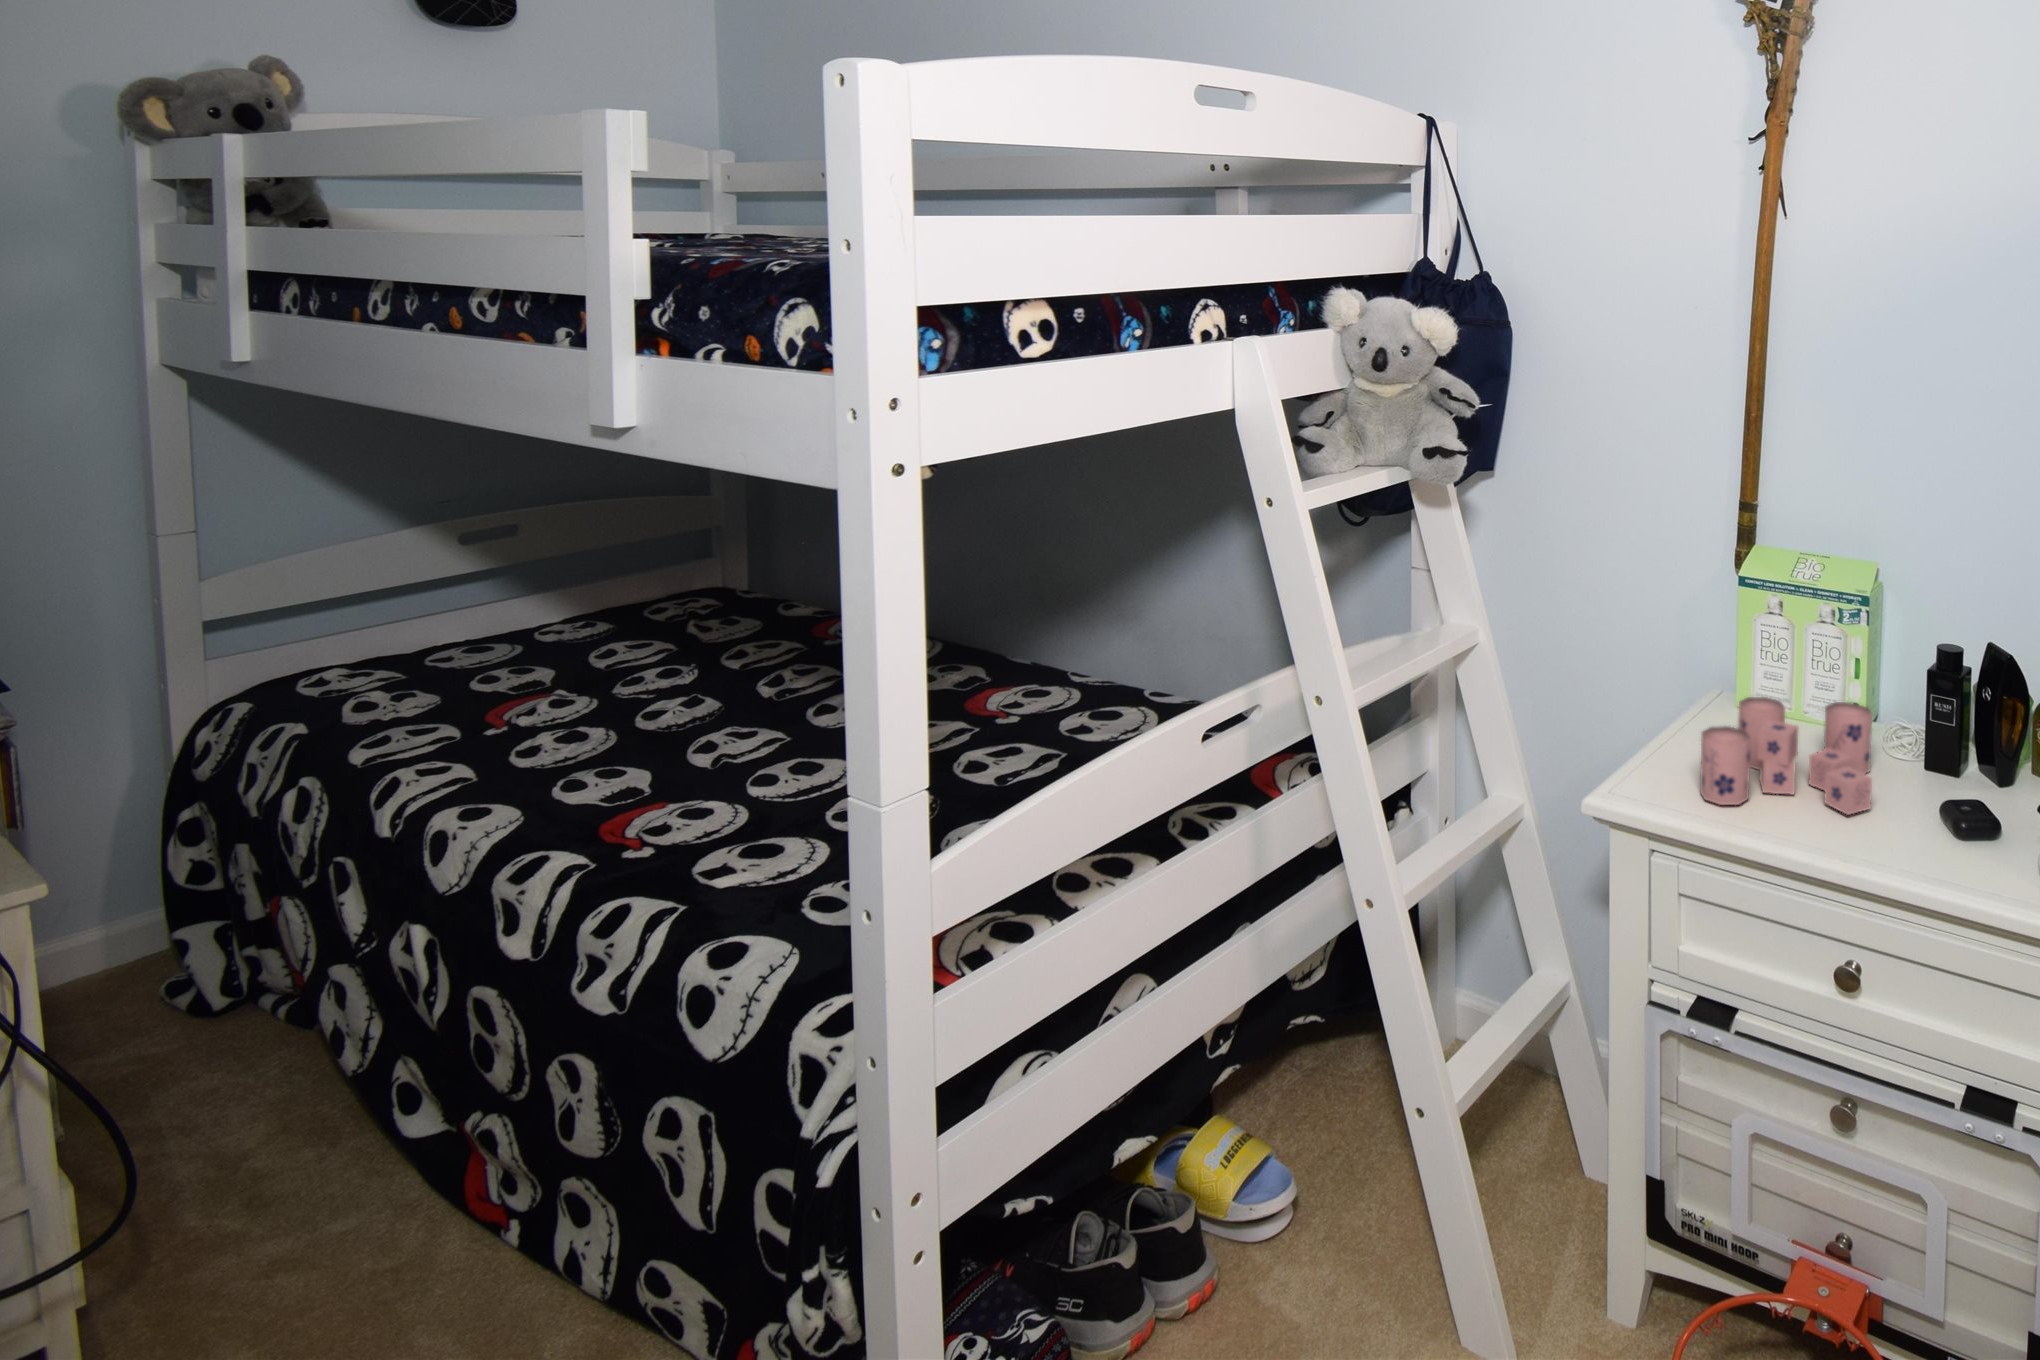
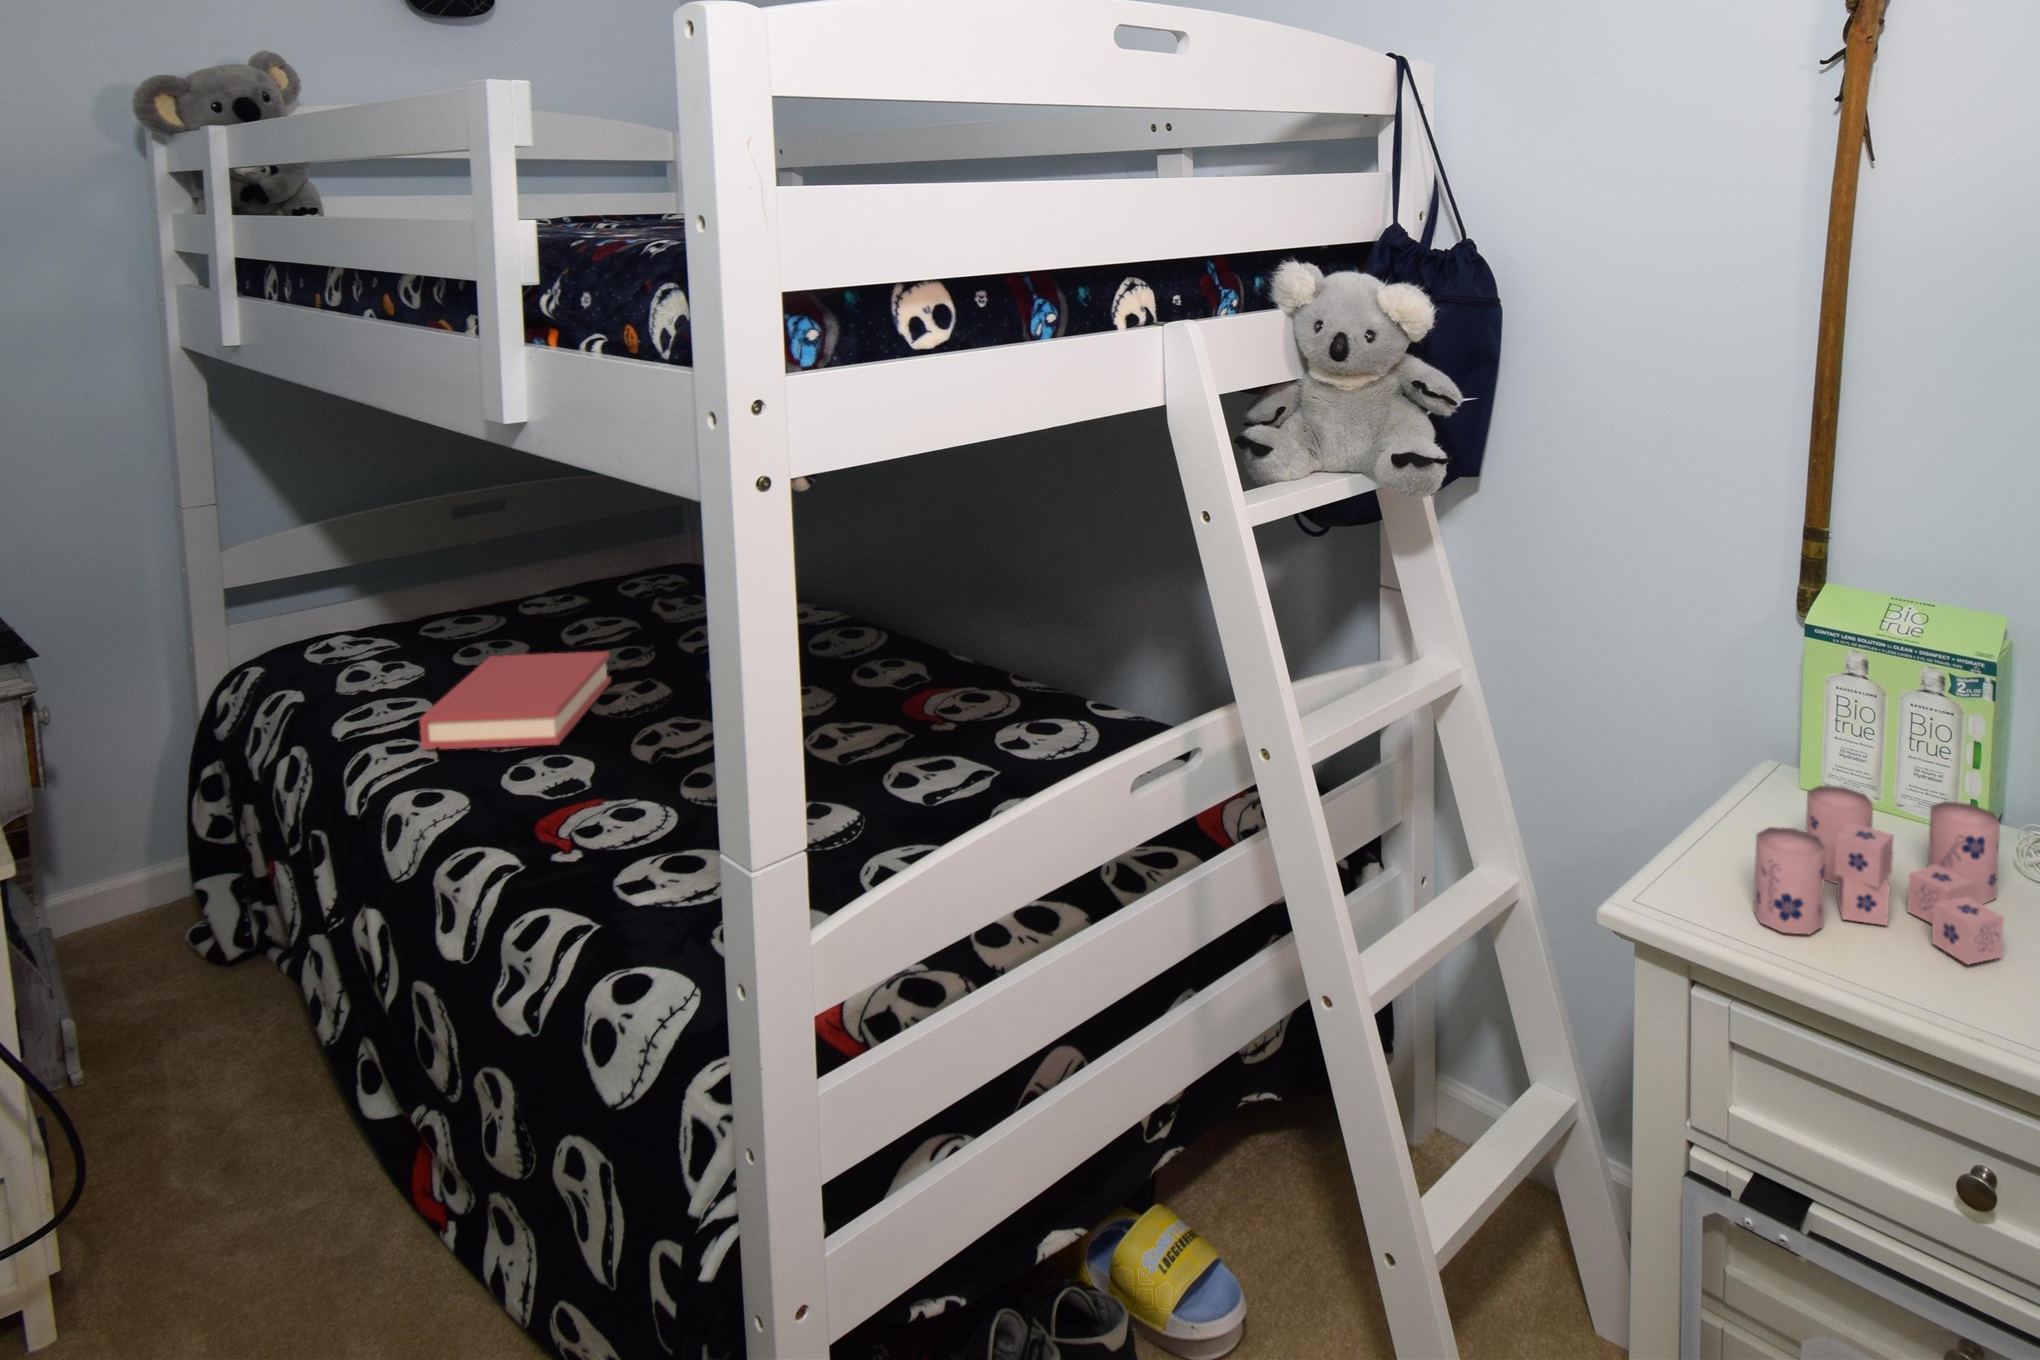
hardback book: none [461,665,660,766] -> present [420,651,611,749]

